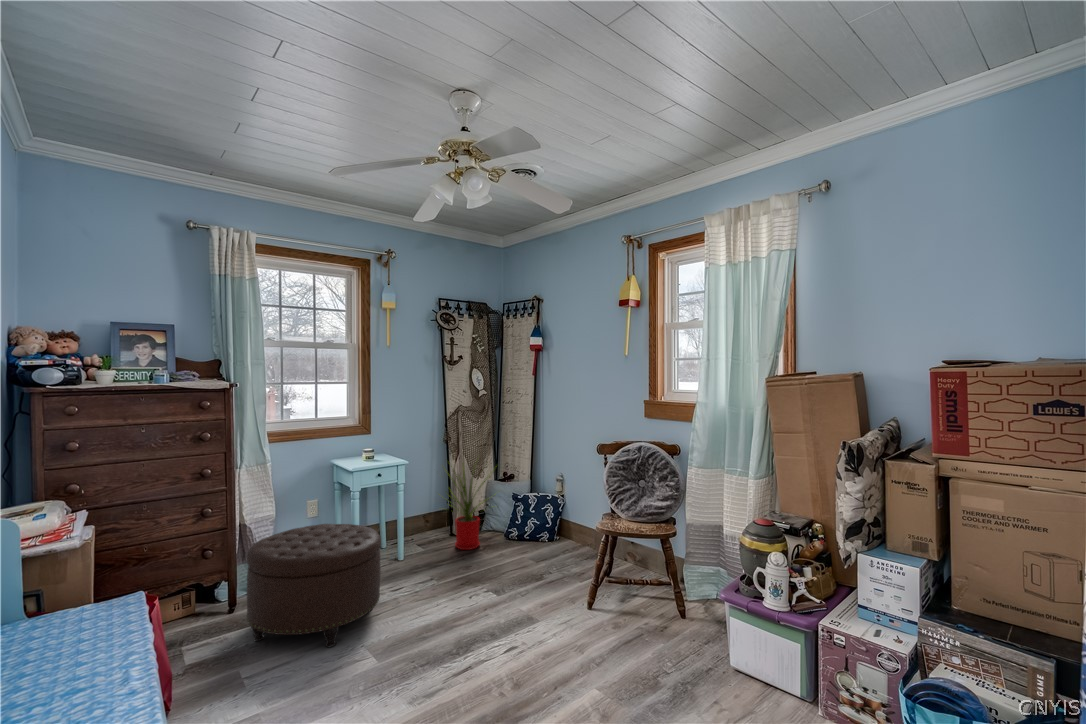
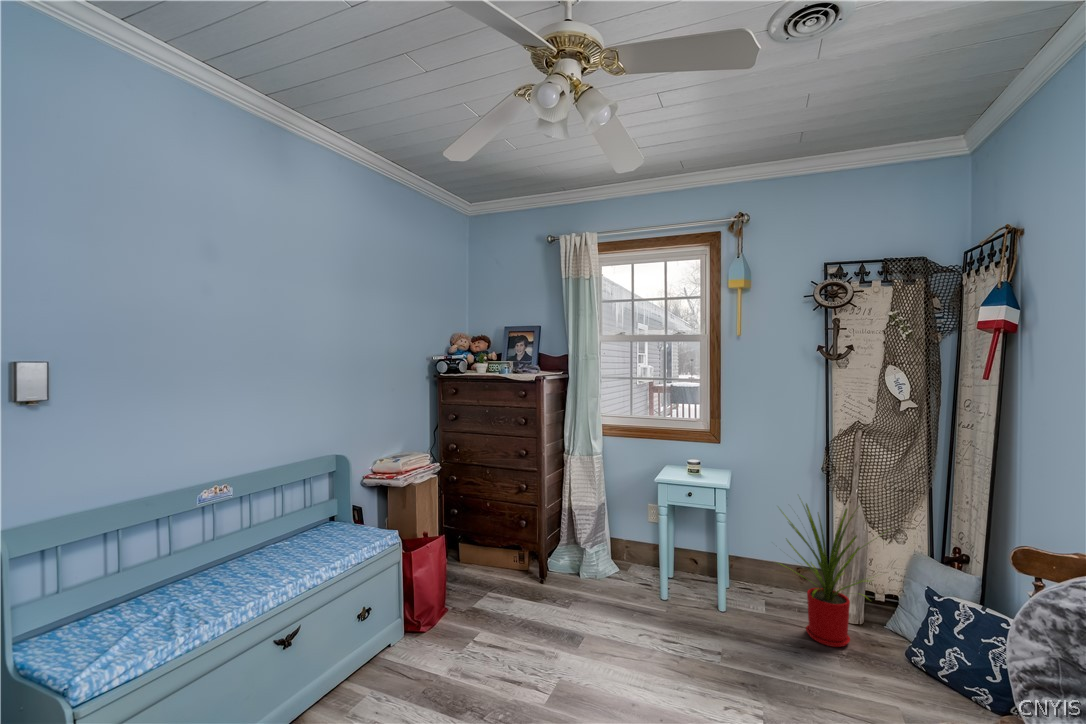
ottoman: present [247,524,381,647] -> none [496,524,623,658]

